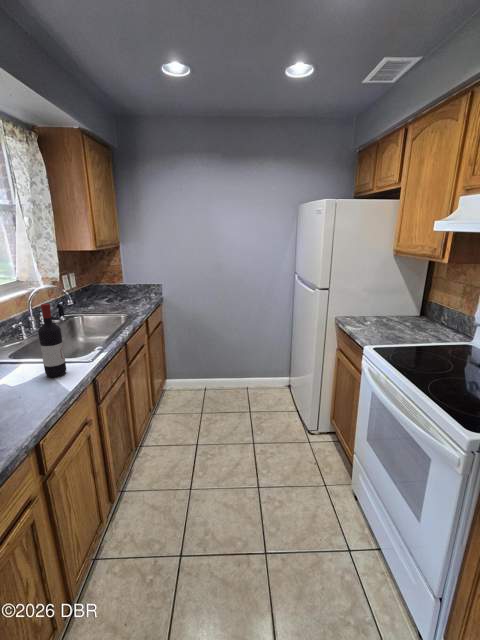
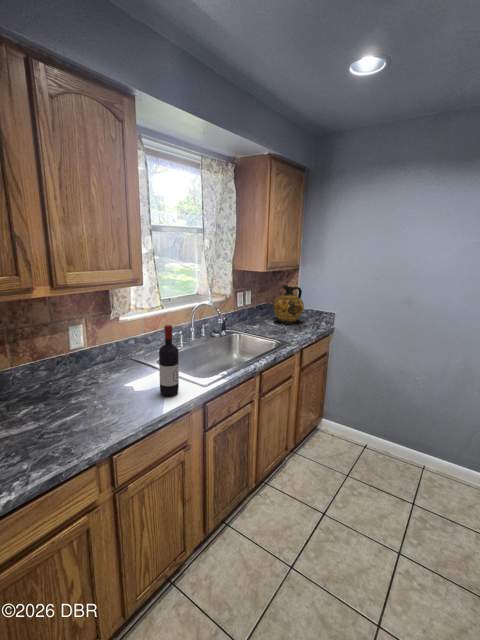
ceramic jug: none [102,262,133,299] -> present [273,285,304,323]

